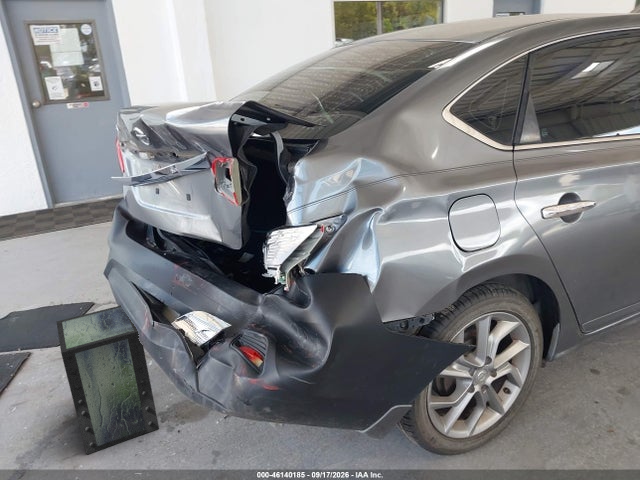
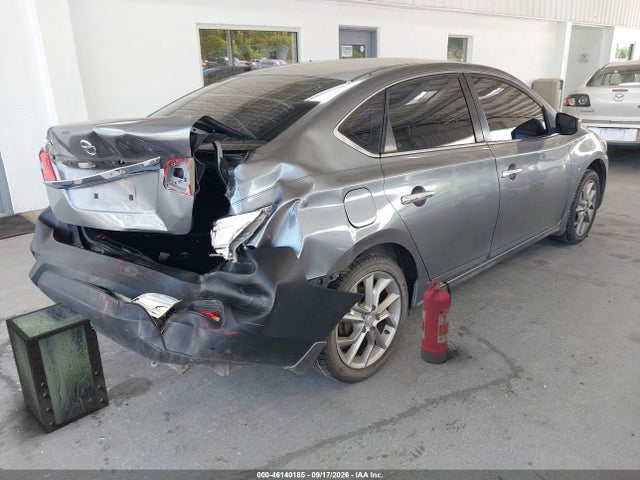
fire extinguisher: none [556,330,610,445] -> present [421,281,451,363]

